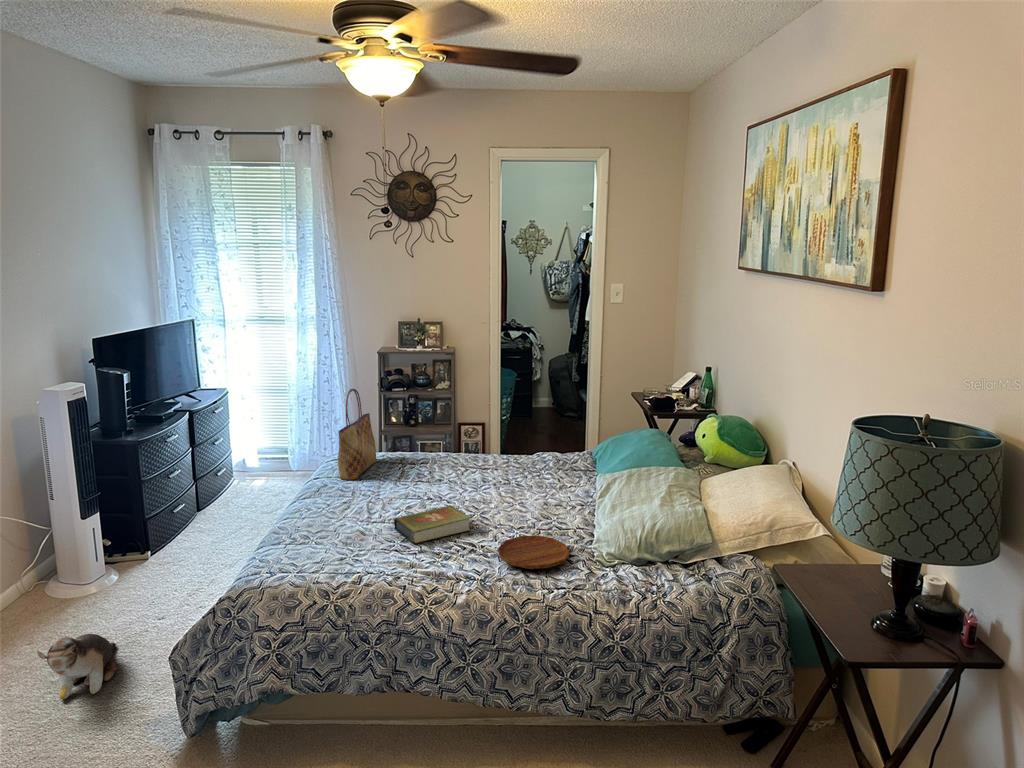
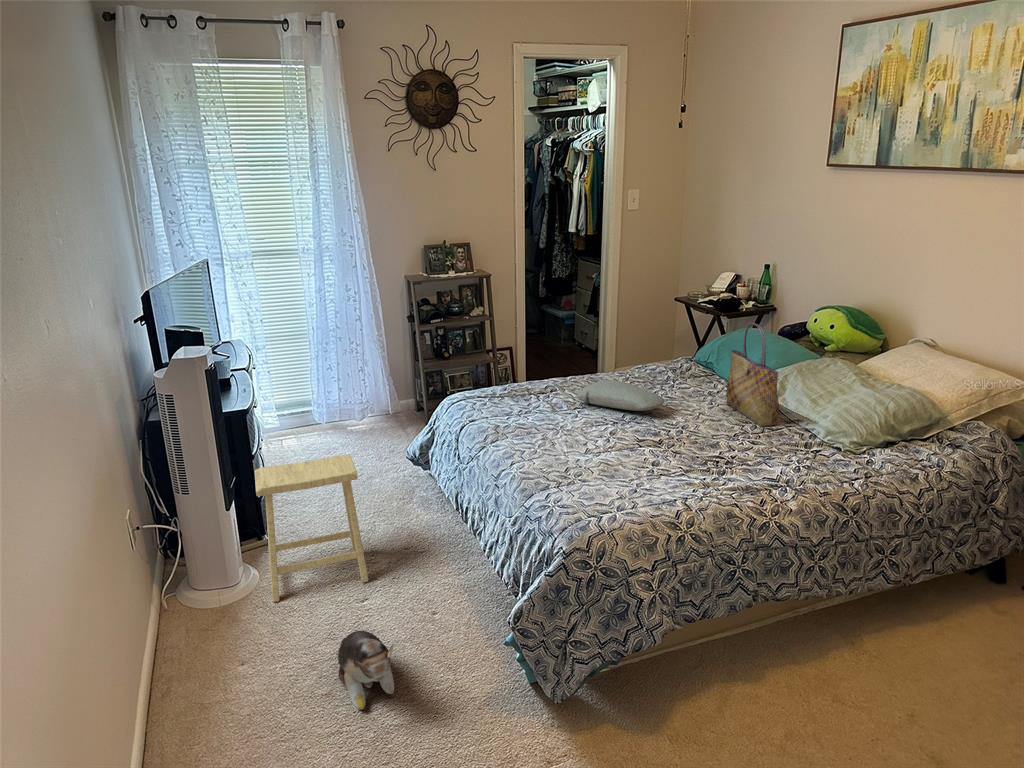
tote bag: present [338,389,377,479] -> present [726,323,779,426]
pillow: none [419,458,483,491] -> present [577,380,664,411]
footstool: none [95,490,206,604] -> present [255,455,368,602]
book: present [394,505,471,544] -> none [639,423,709,464]
tray: present [498,535,570,569] -> none [763,437,838,467]

